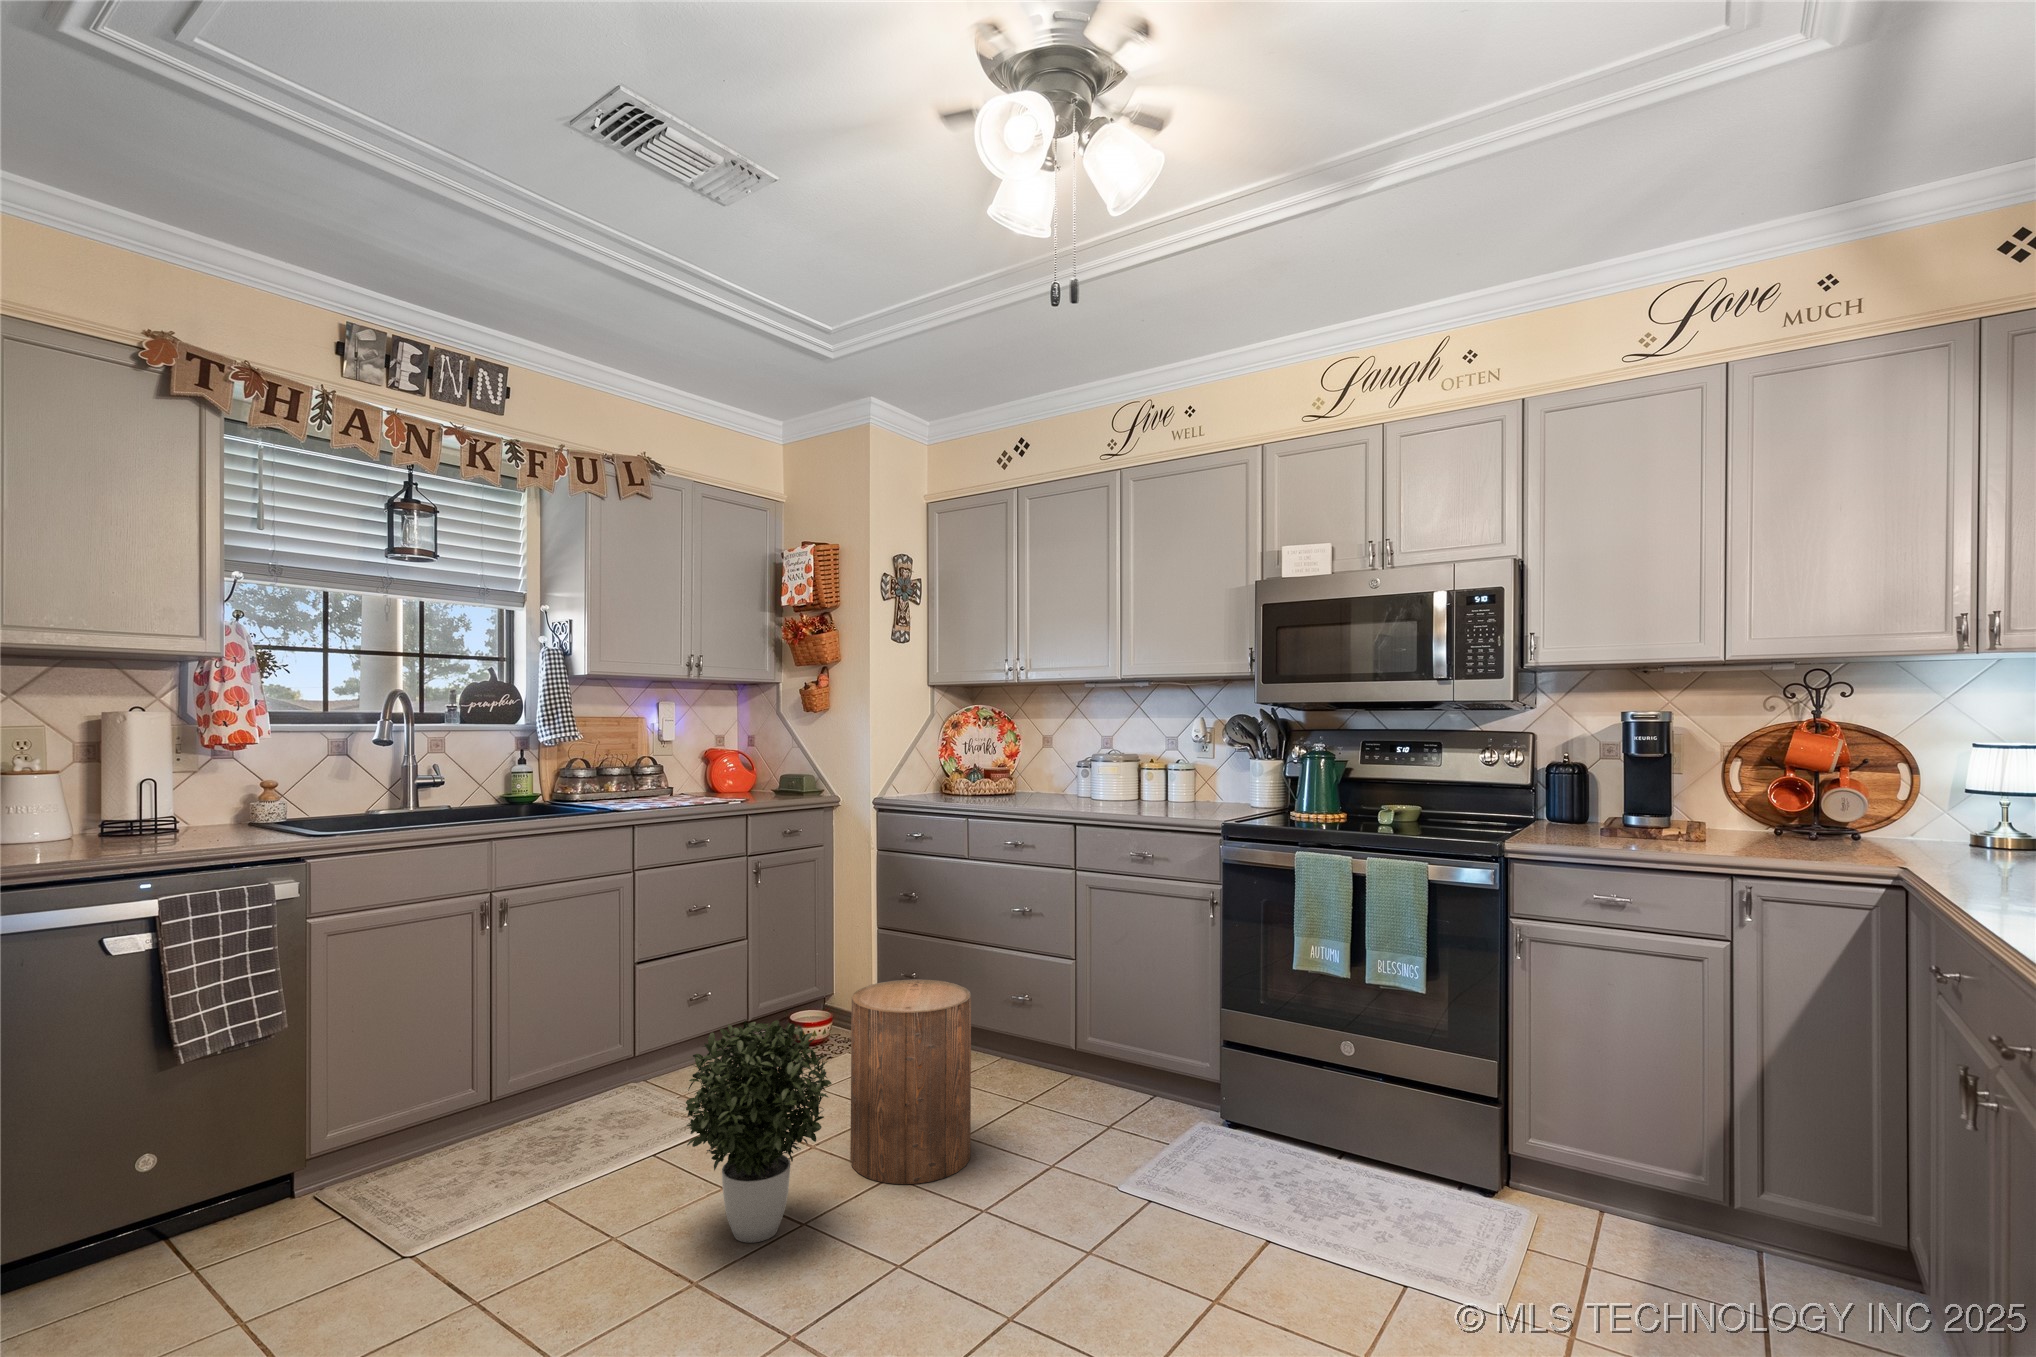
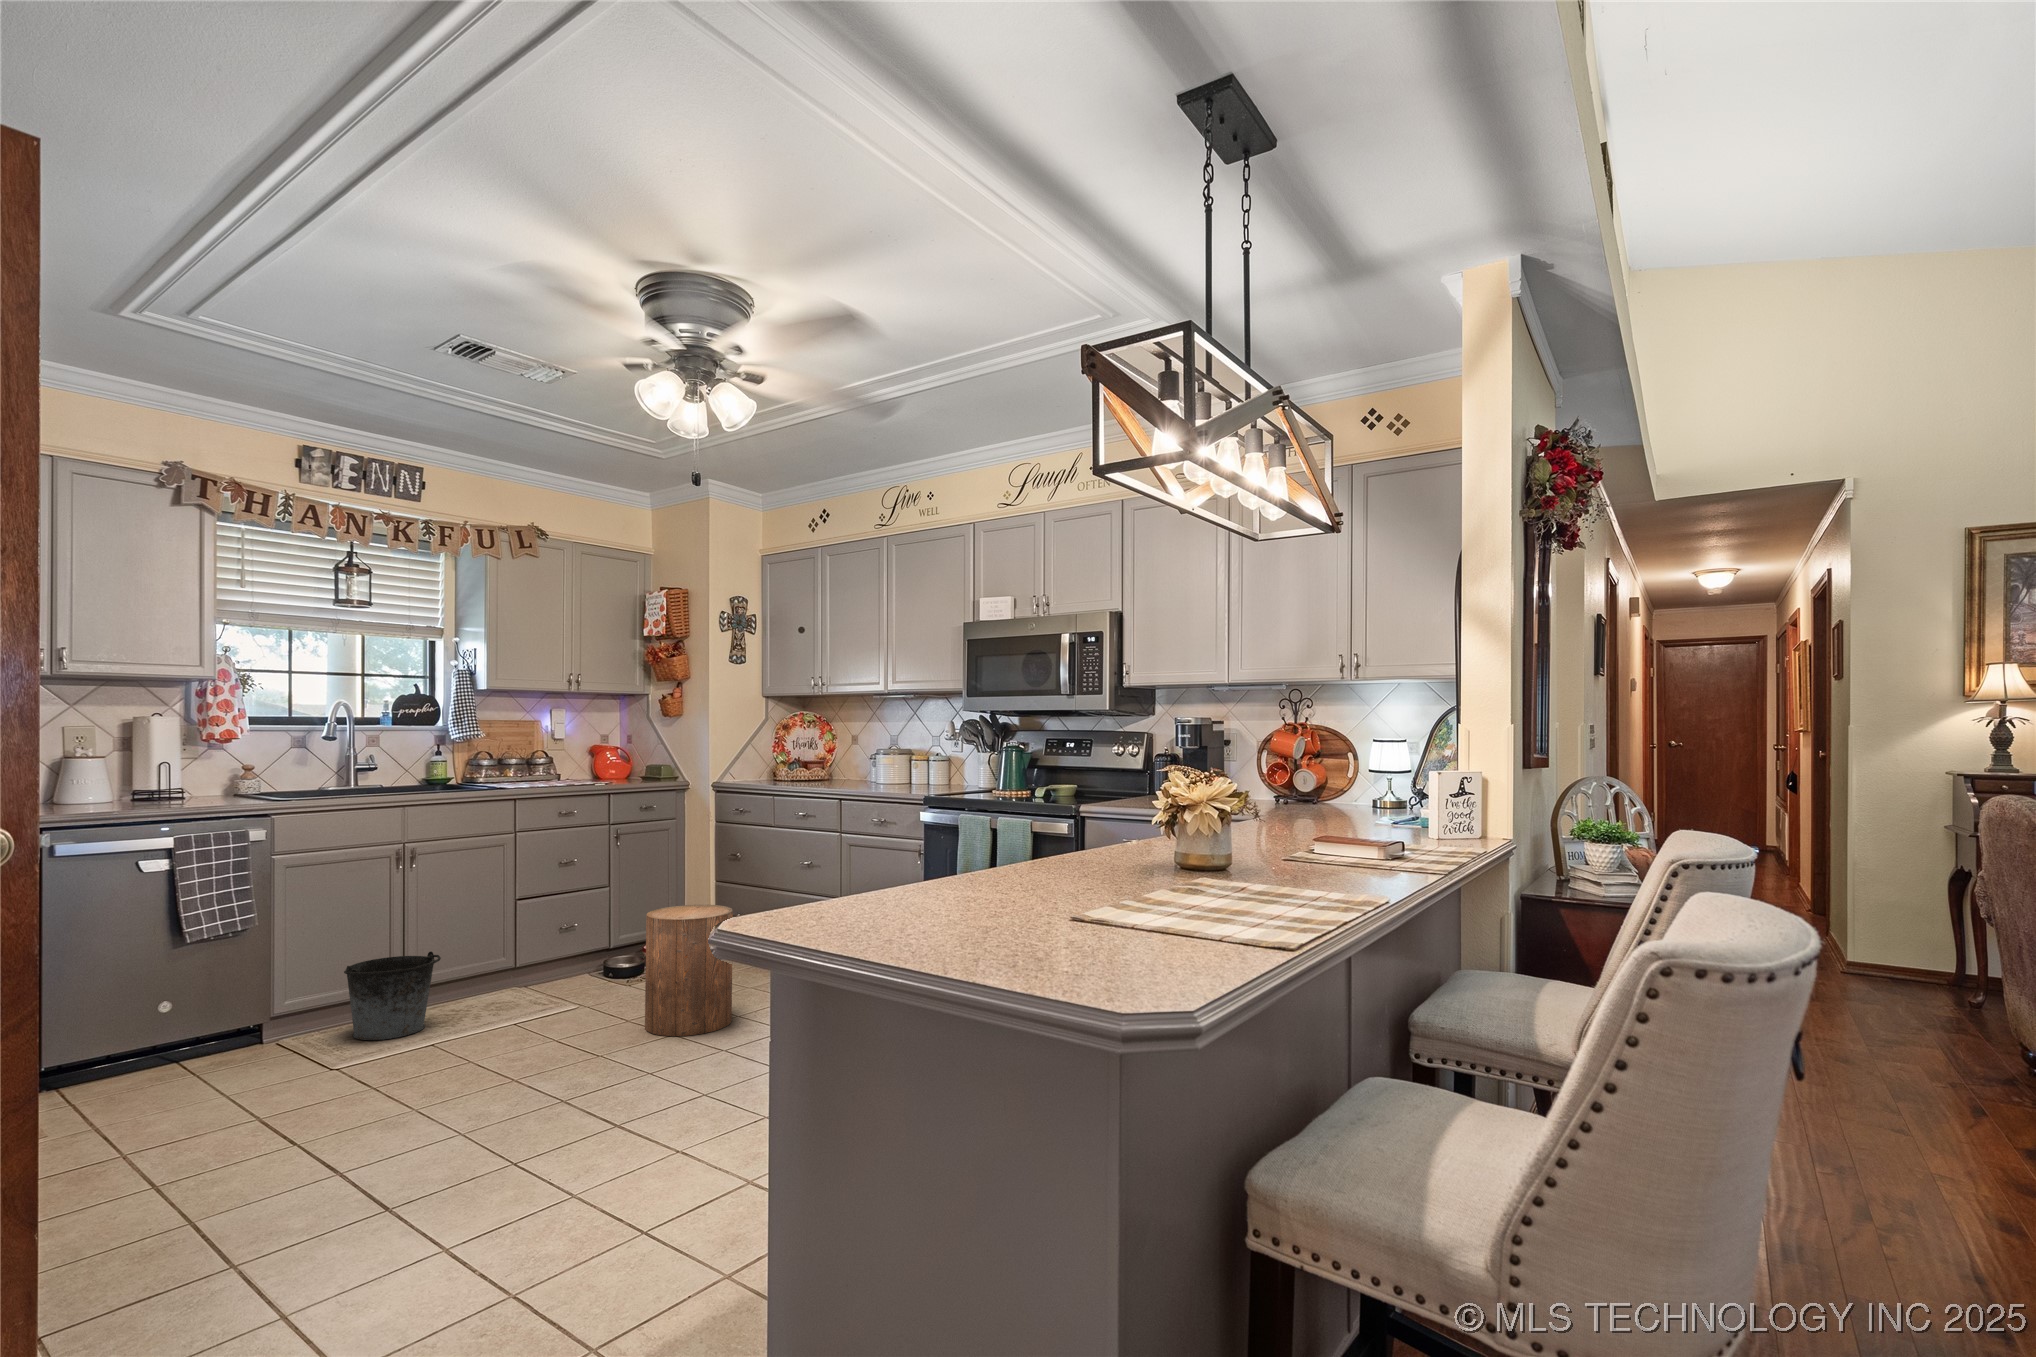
potted plant: present [686,1020,832,1243] -> none [510,918,616,1061]
bucket: none [416,1050,551,1193] -> present [344,952,441,1040]

